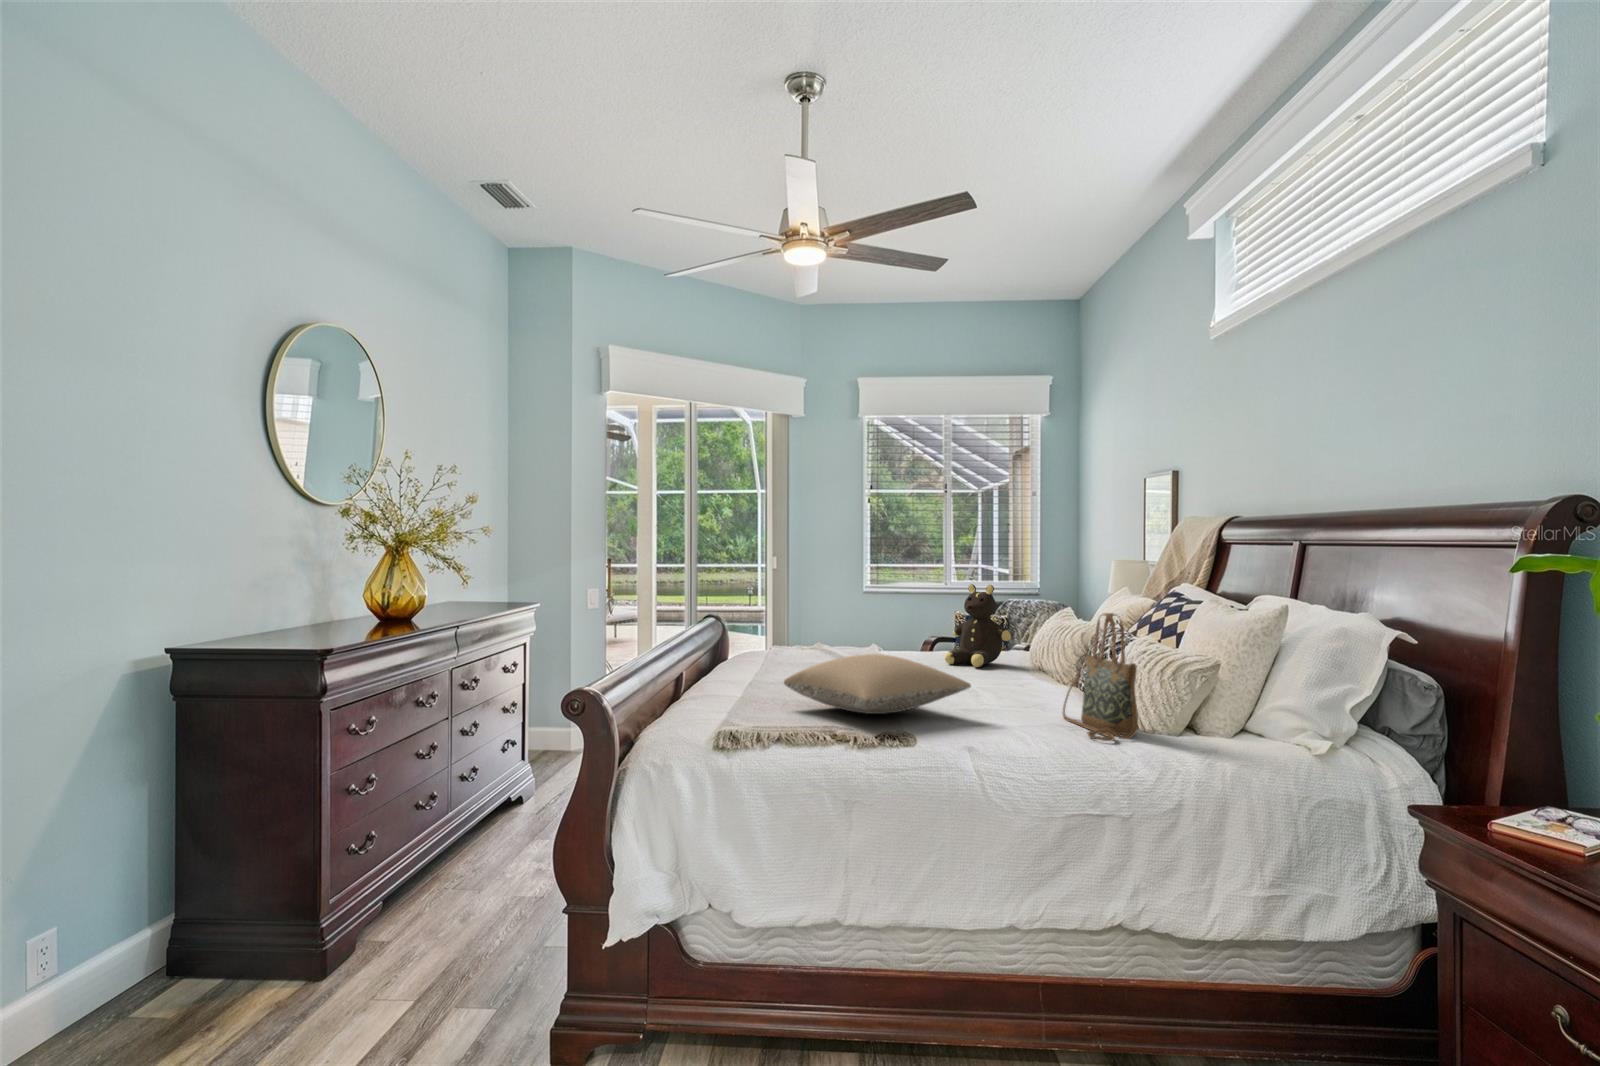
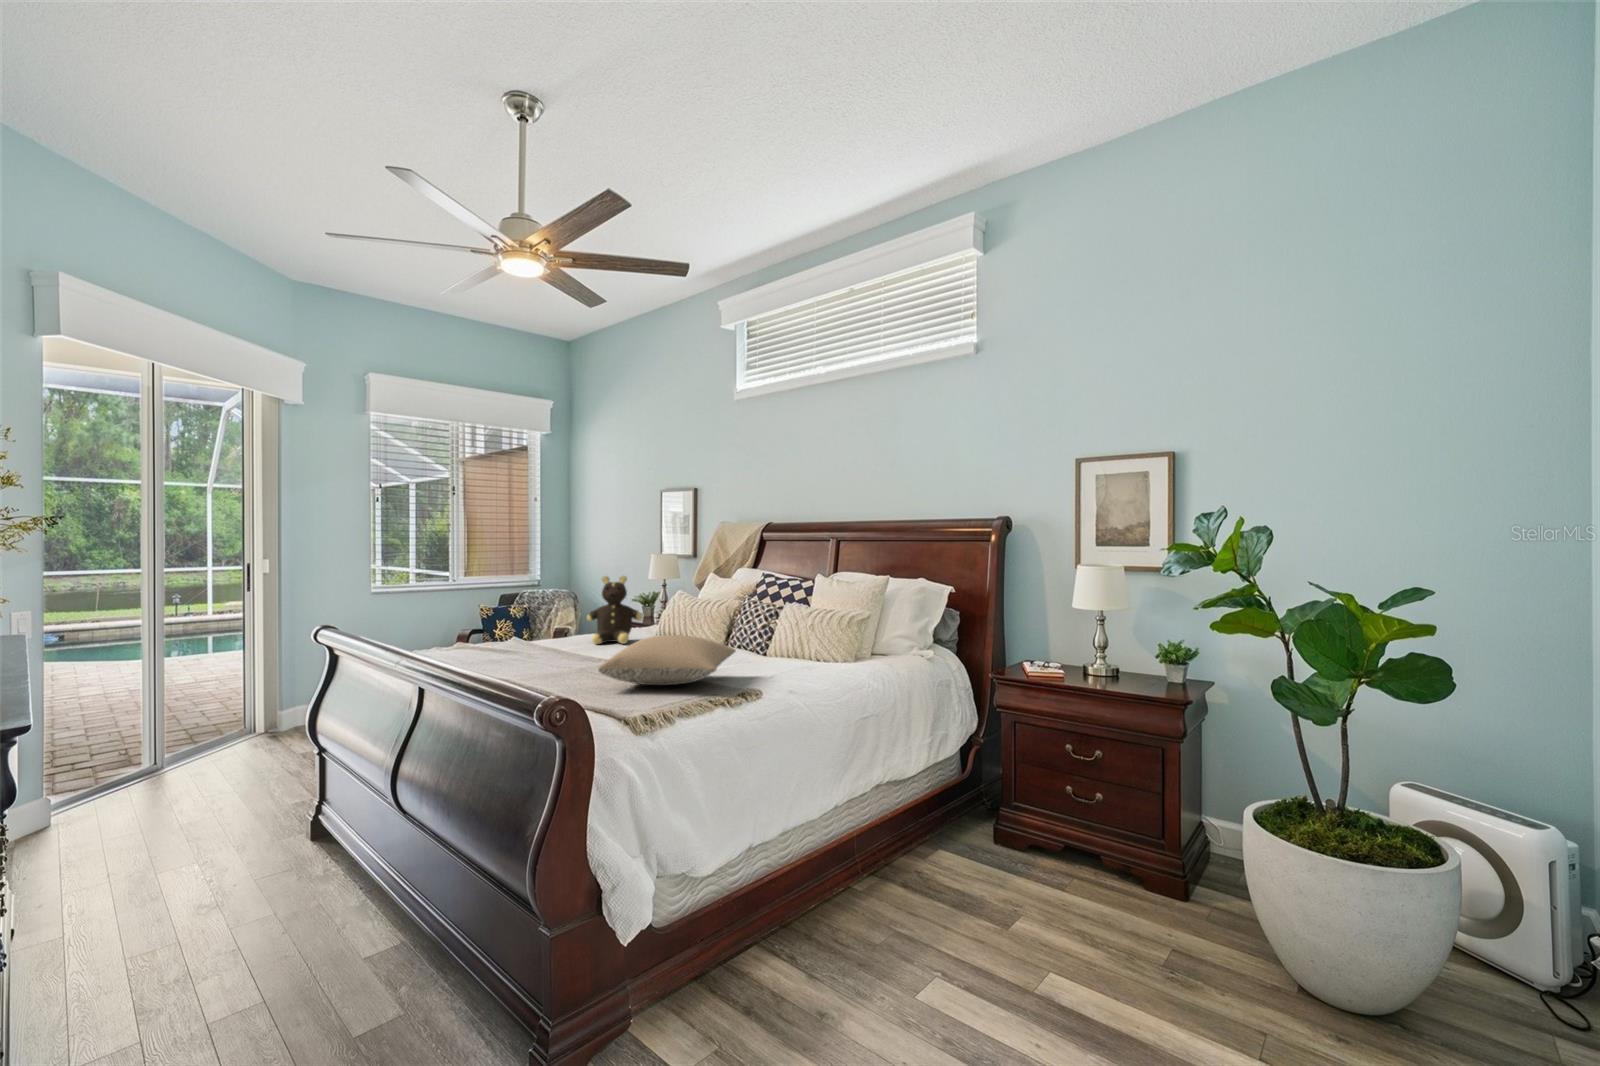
handbag: present [1063,613,1138,741] -> none [774,589,845,673]

